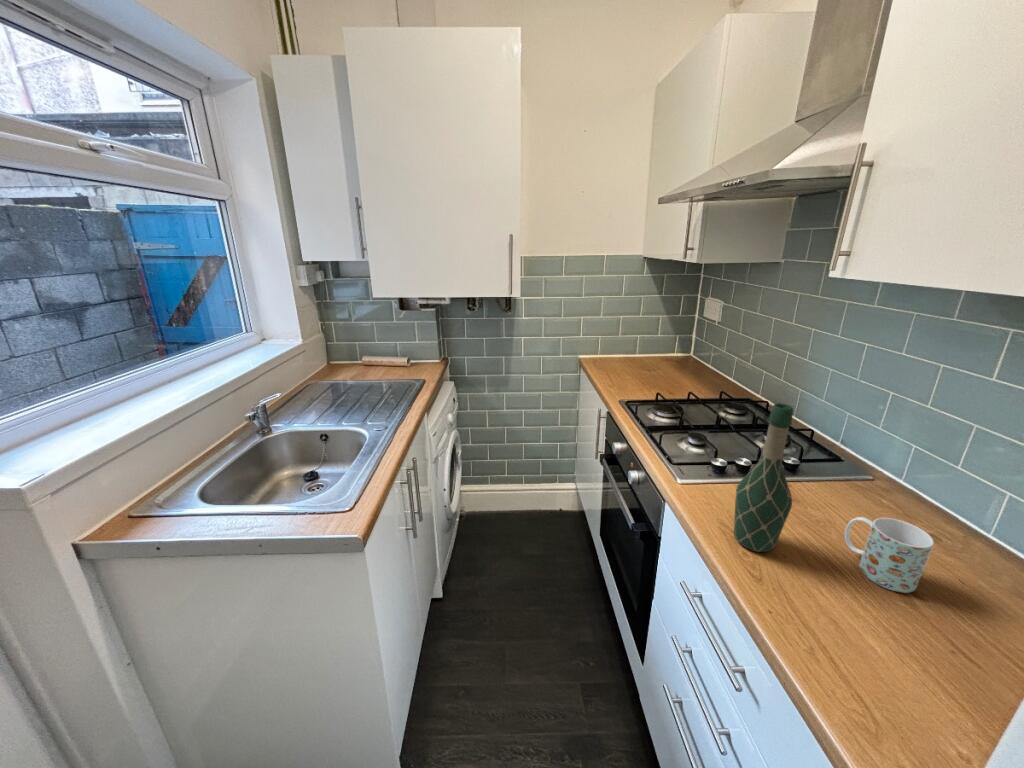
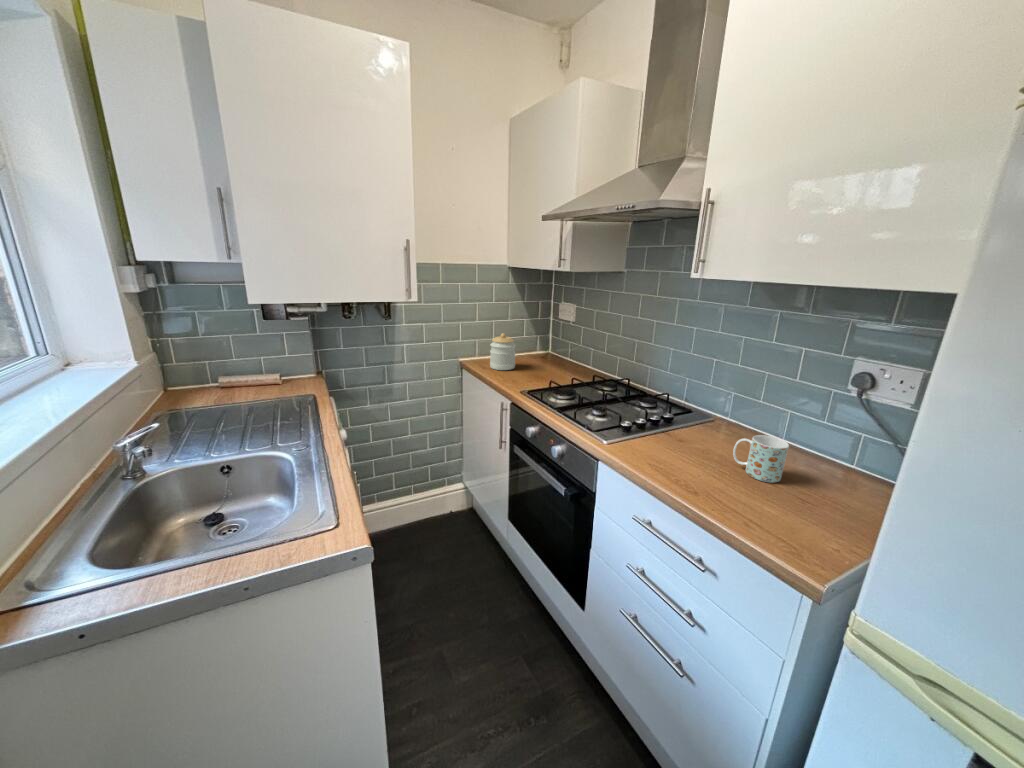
jar: none [605,332,636,373] -> present [490,333,516,370]
wine bottle: present [734,403,793,552] -> none [668,362,709,479]

